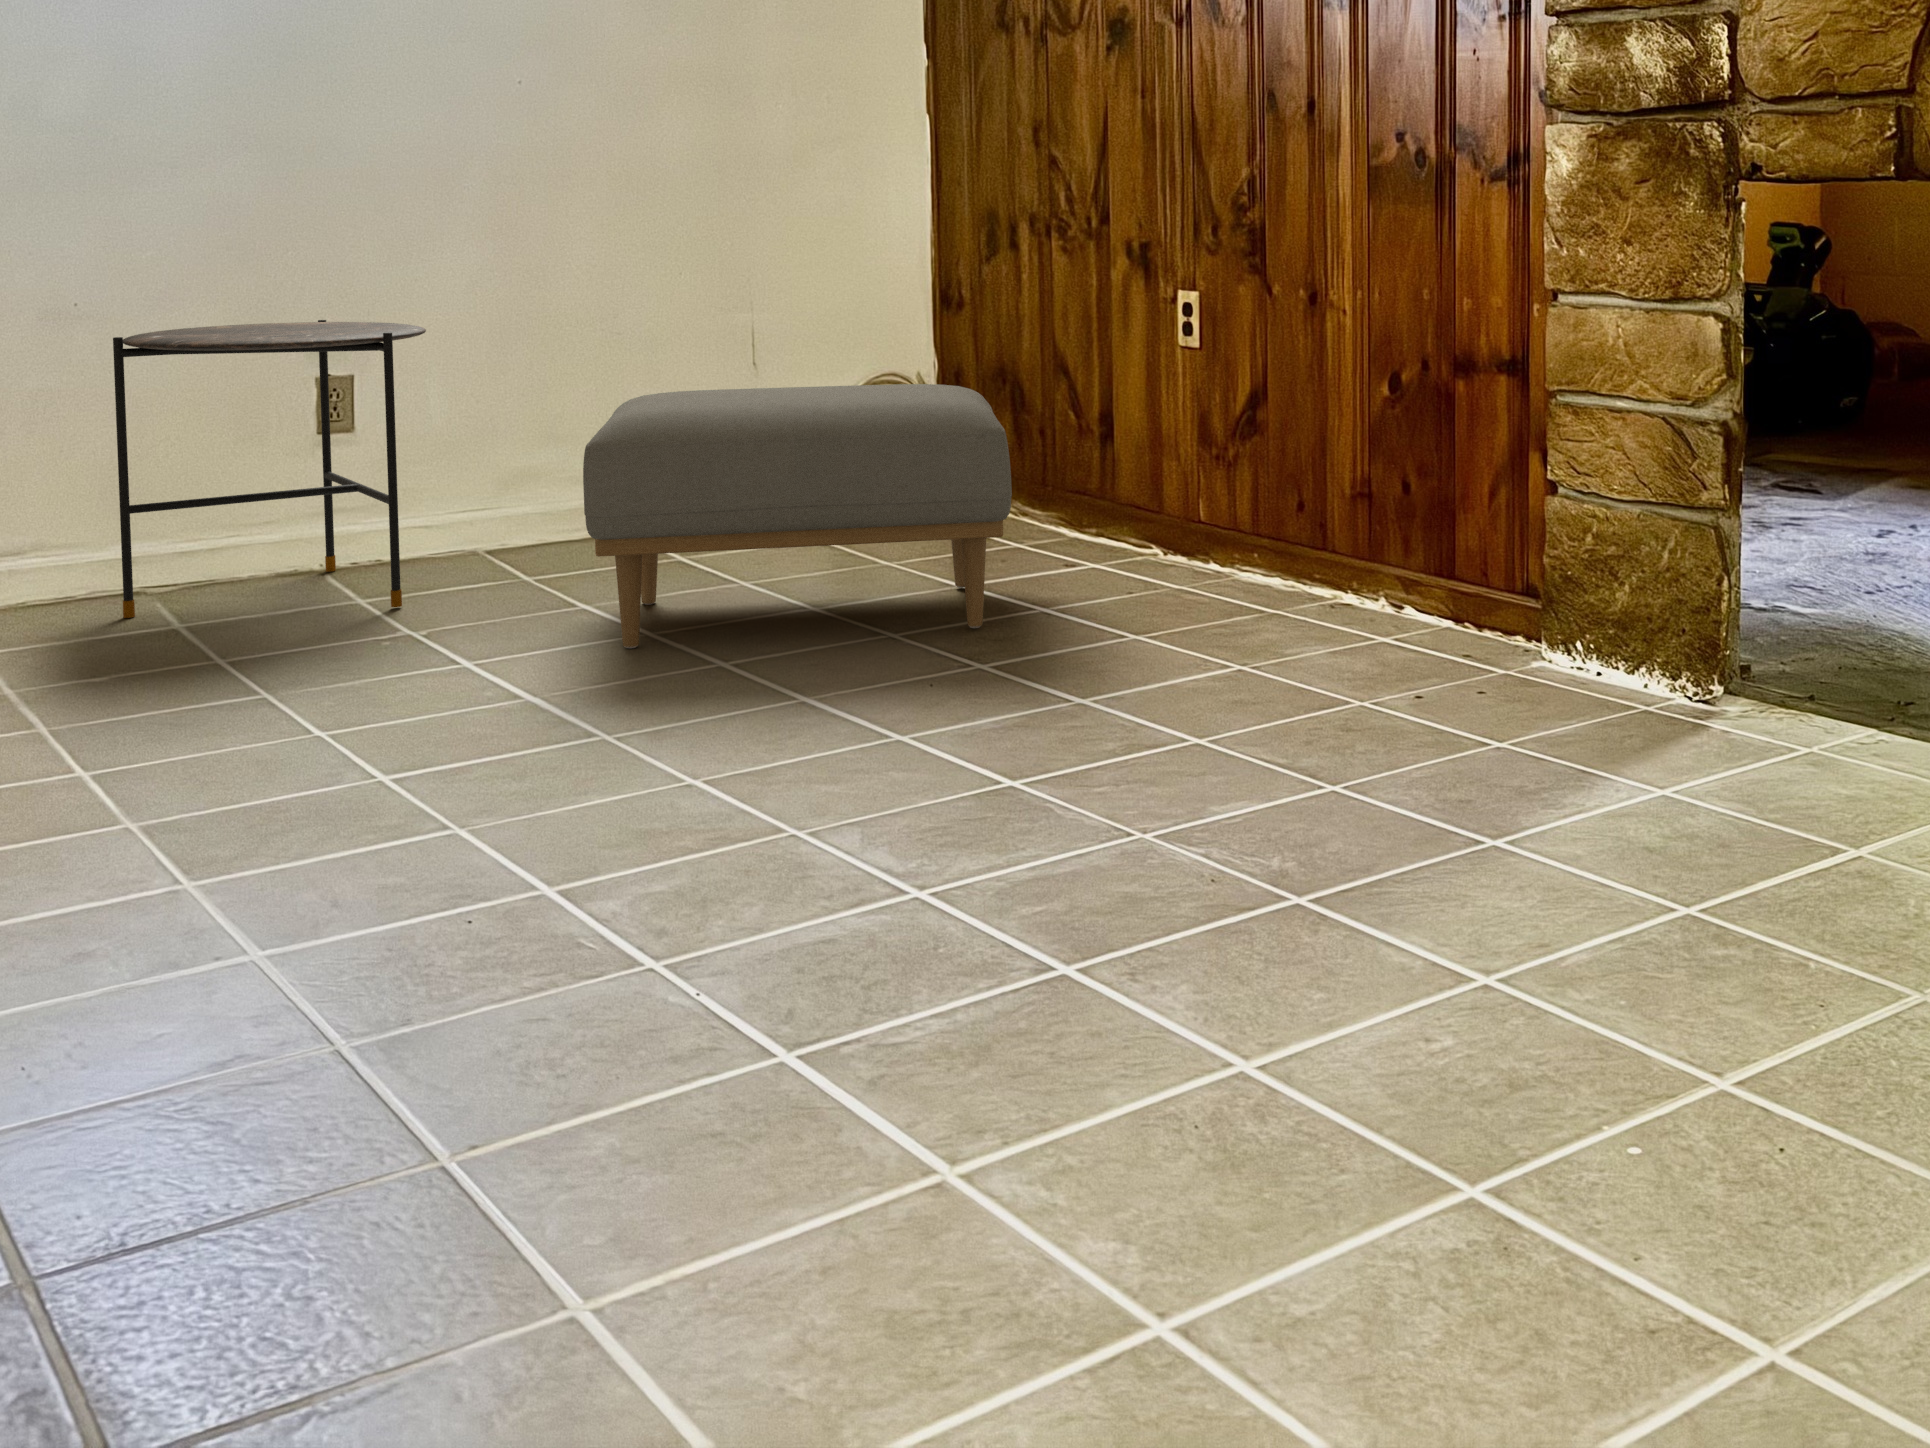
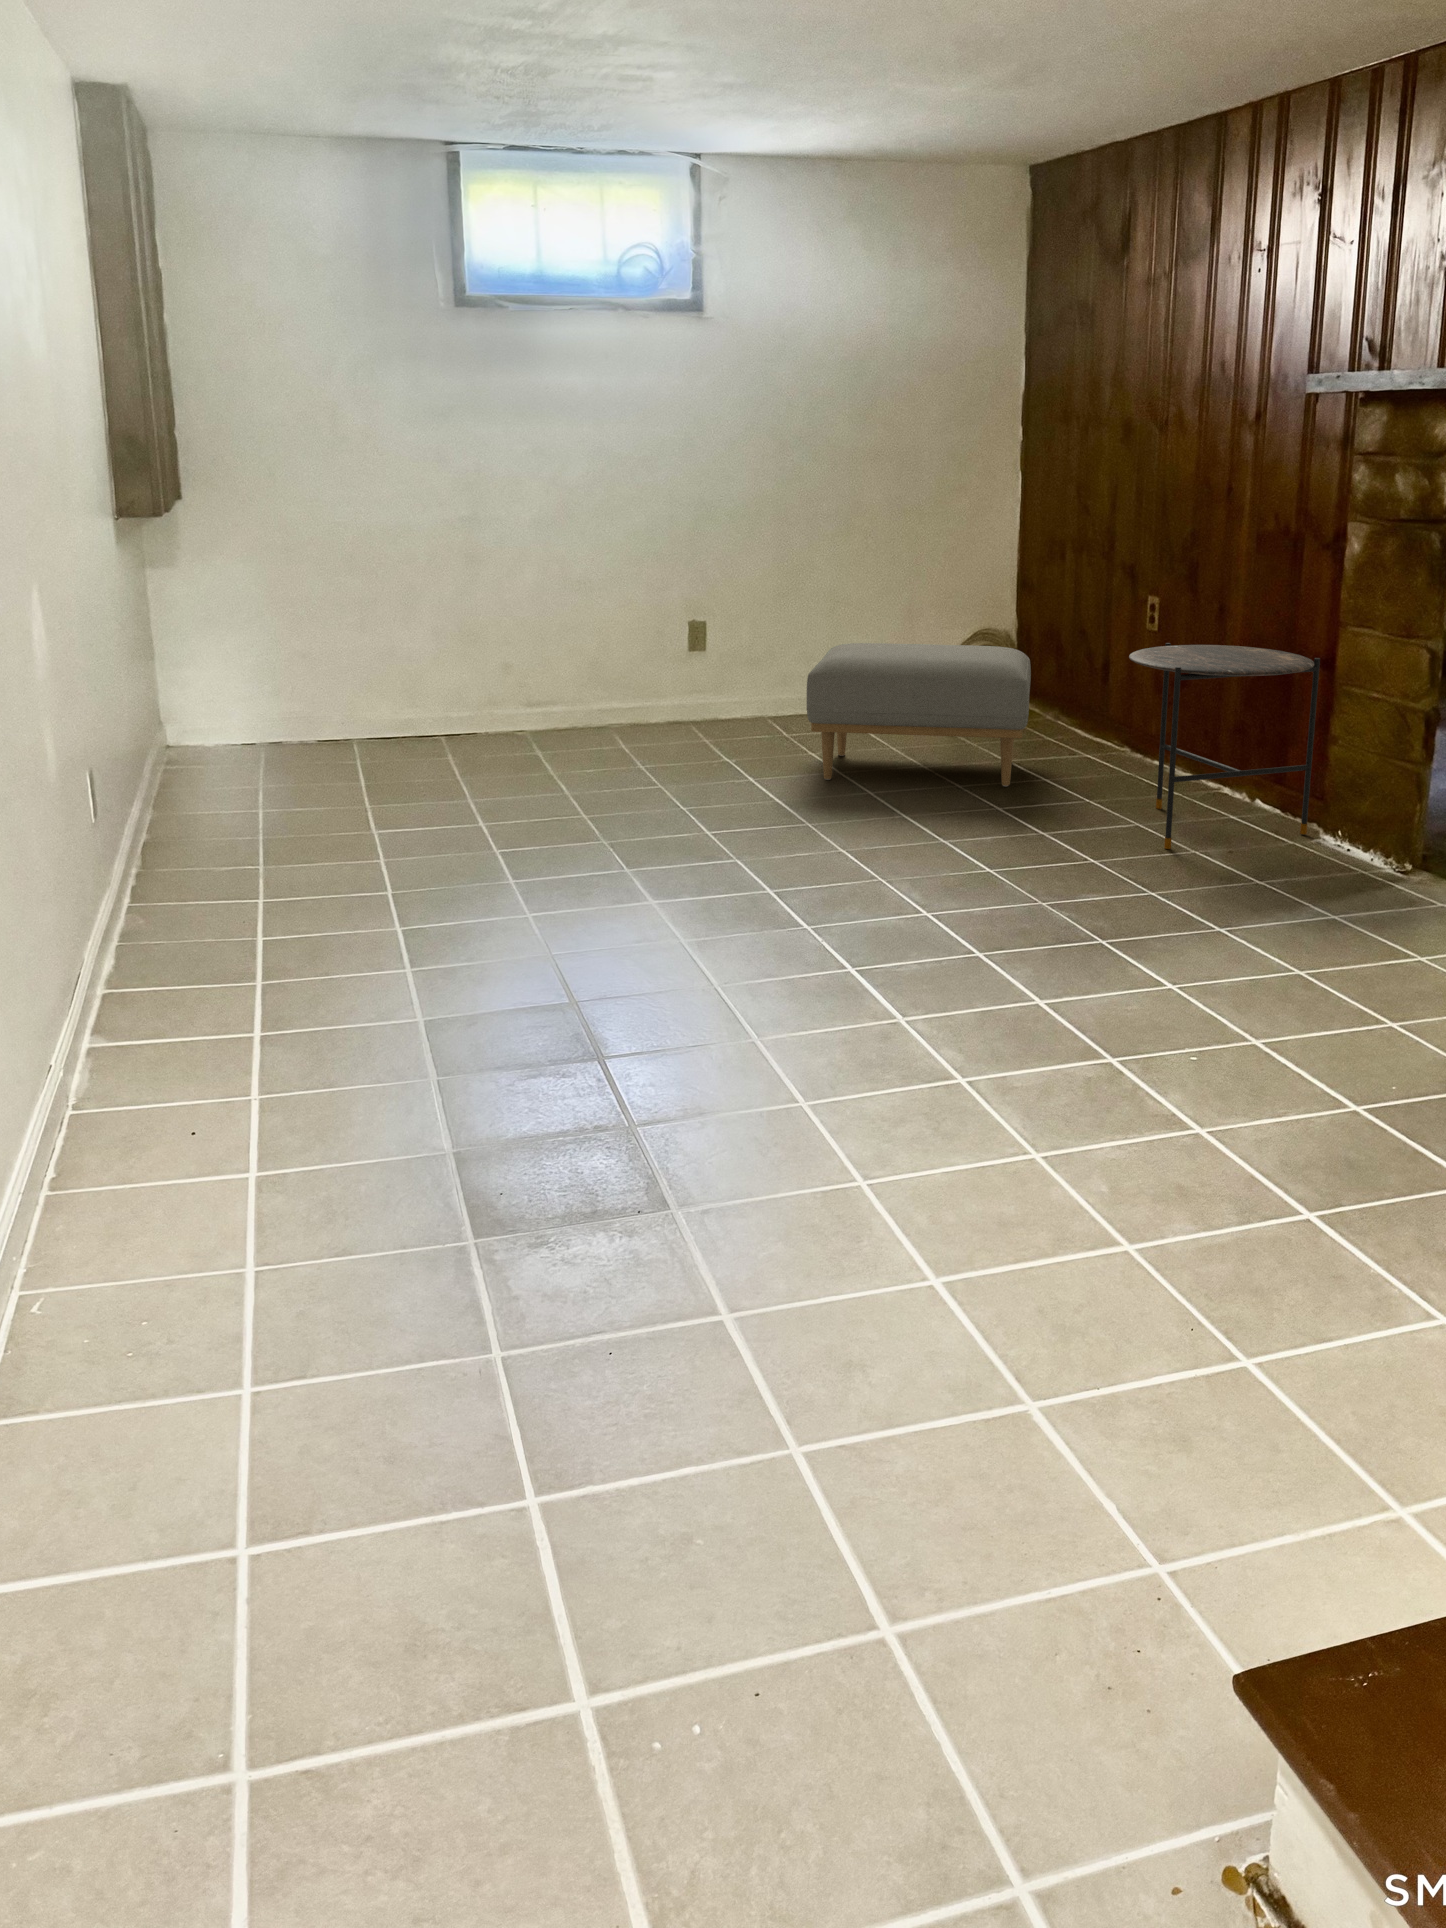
side table: present [113,320,426,618] -> present [1129,643,1320,849]

